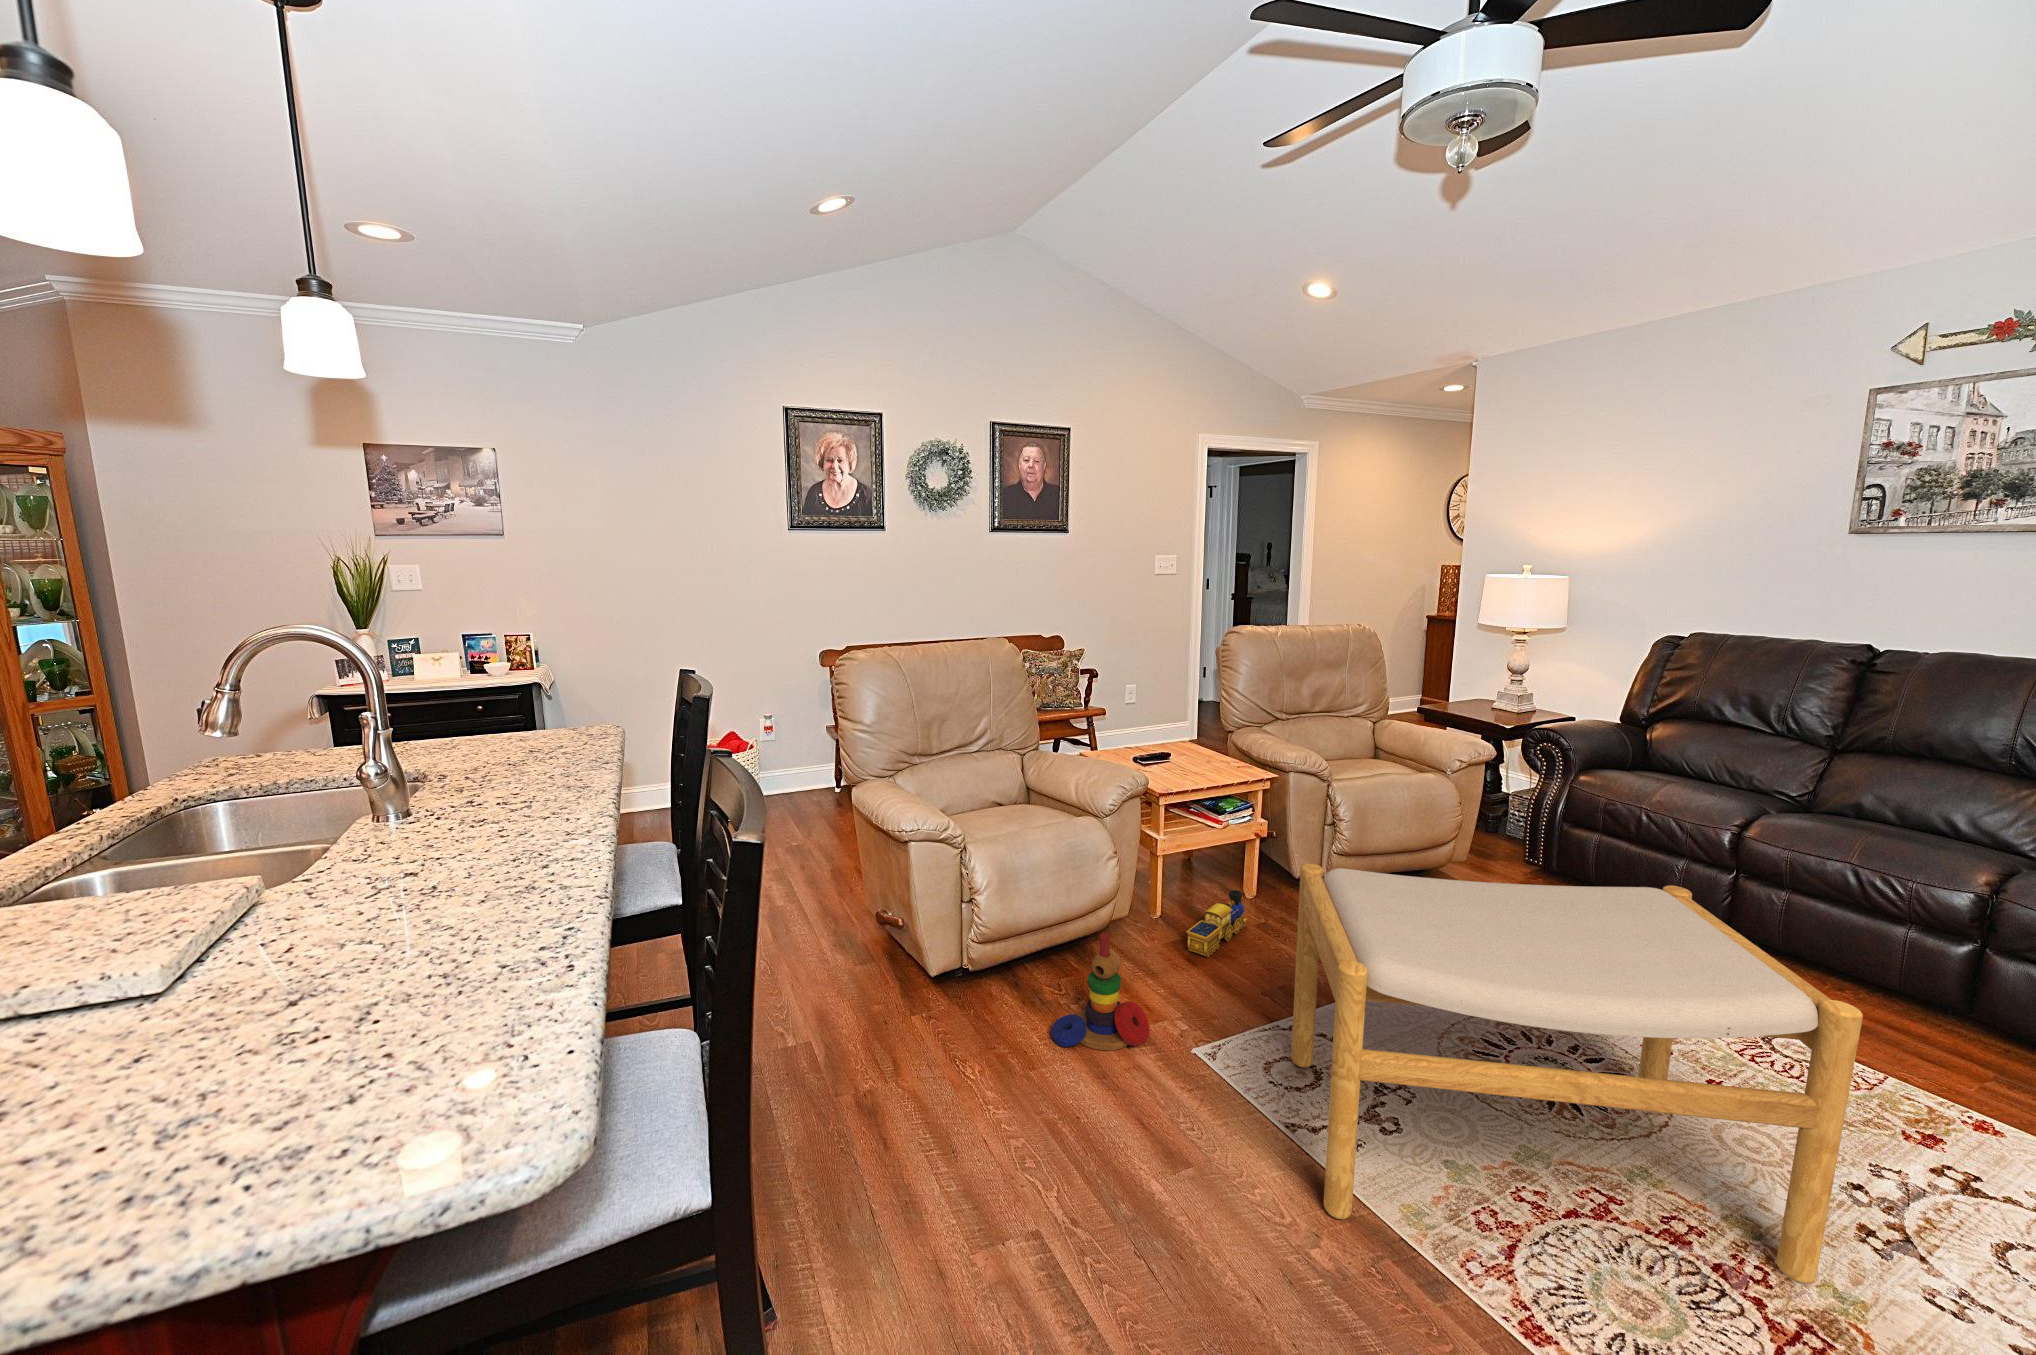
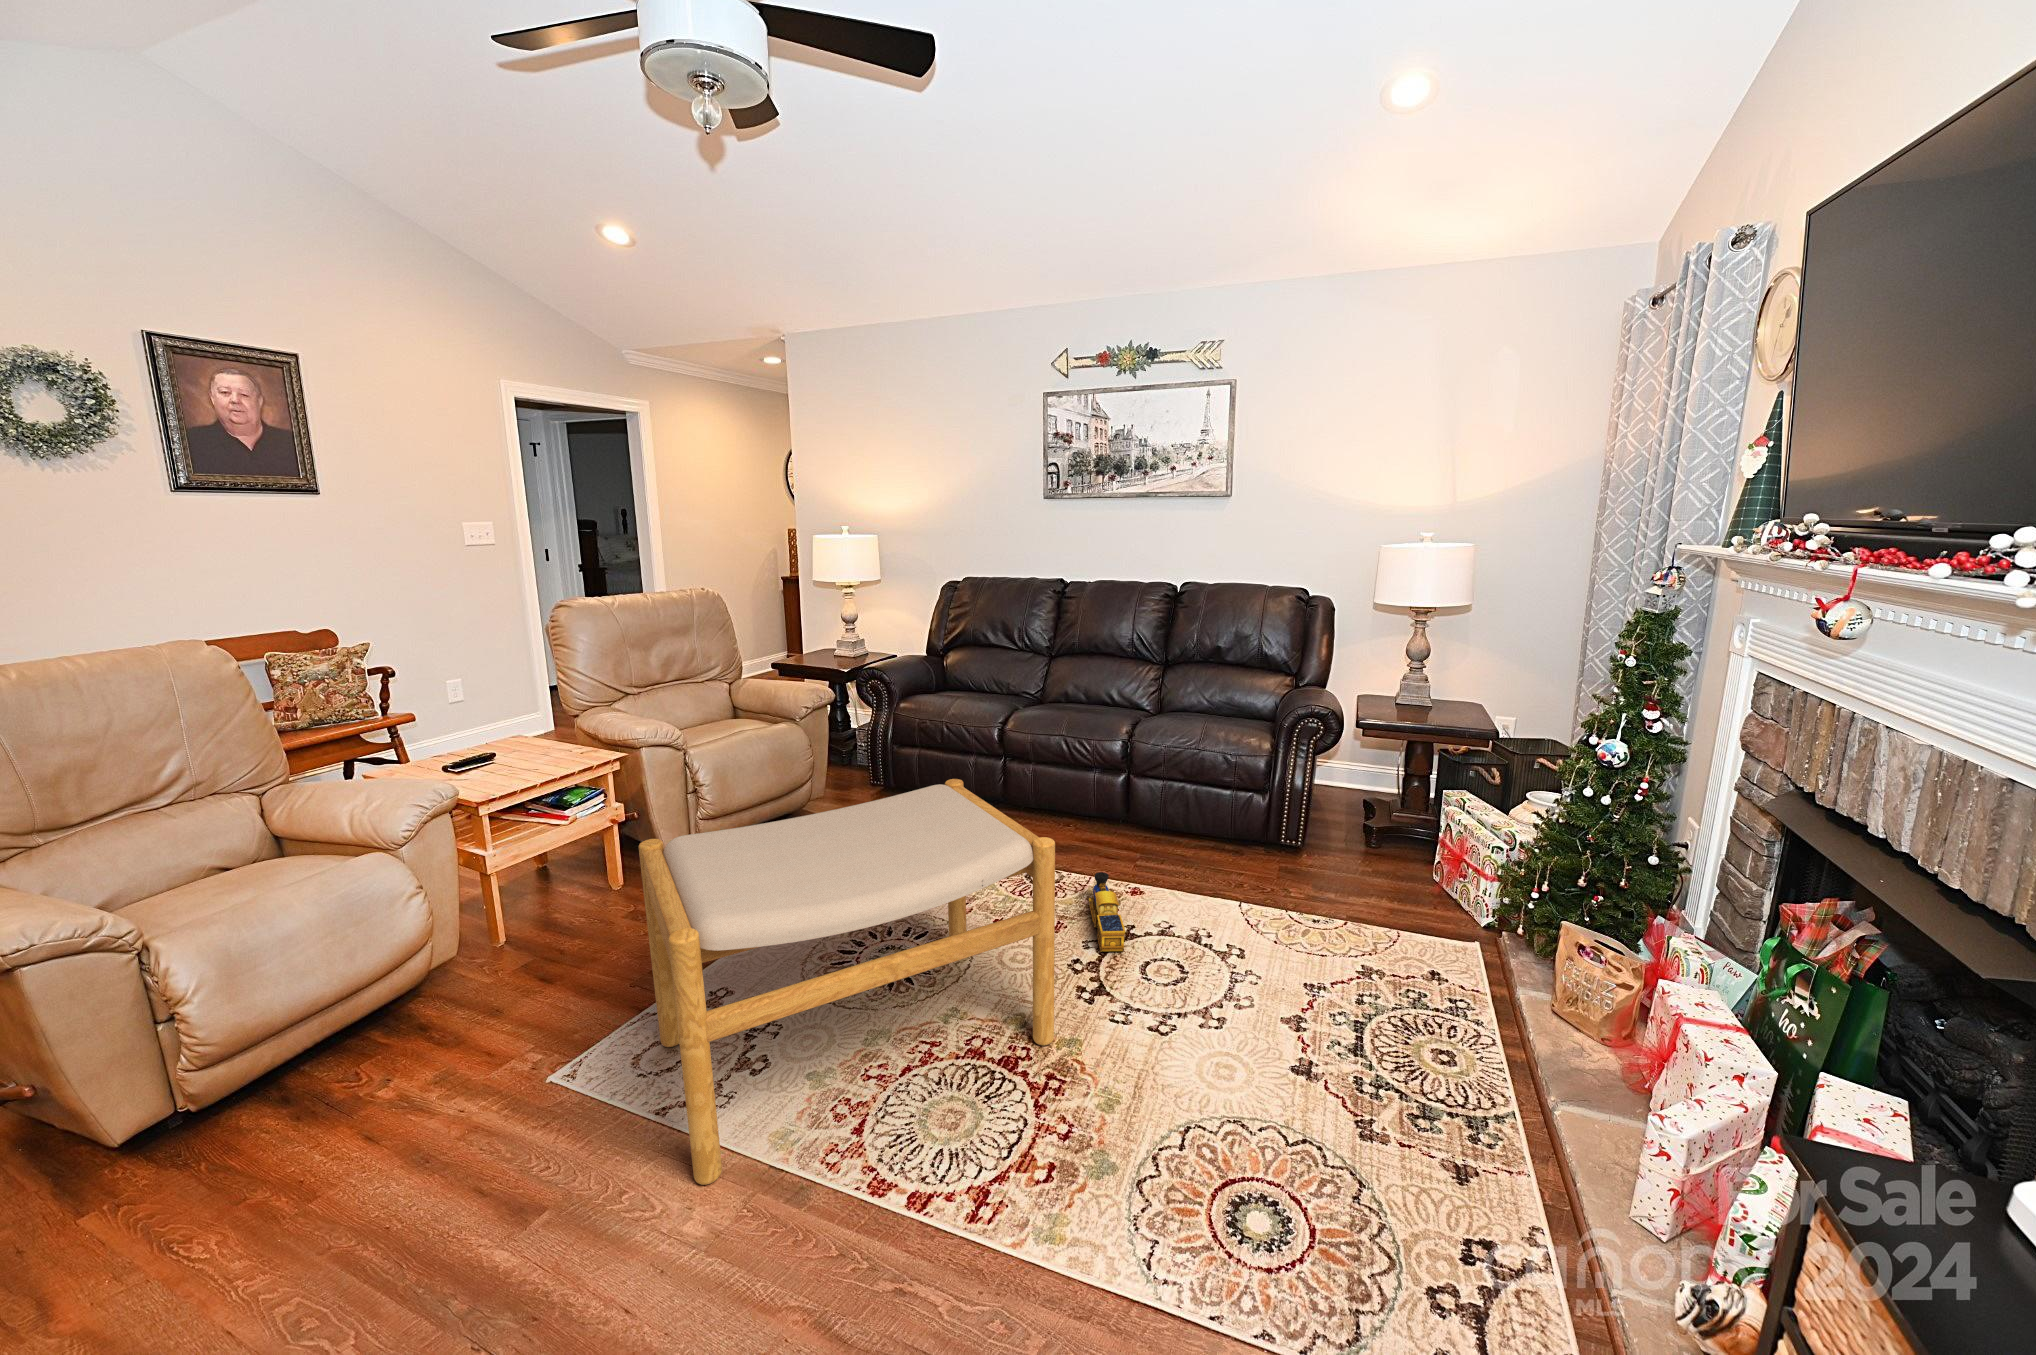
toy train: present [1186,890,1247,957] -> present [1089,872,1126,952]
stacking toy: present [1051,934,1150,1050] -> none [334,992,486,1156]

